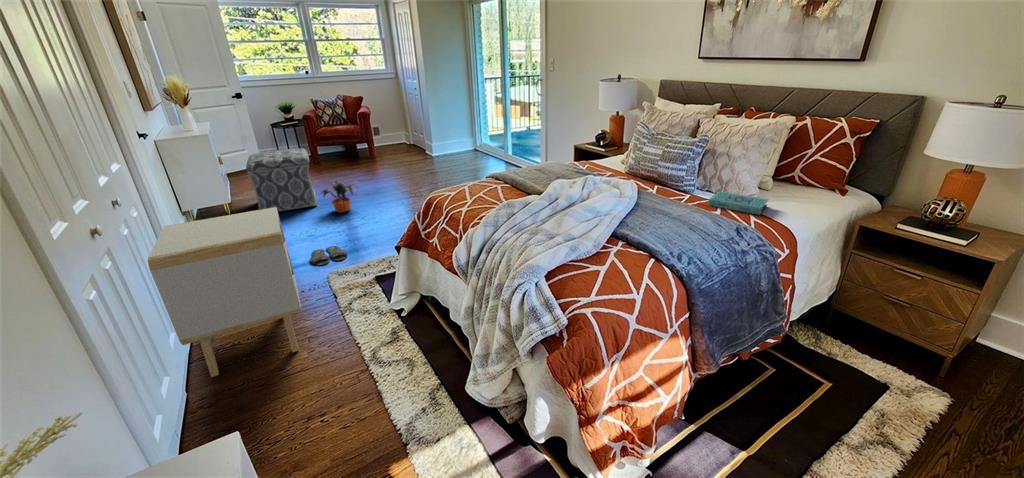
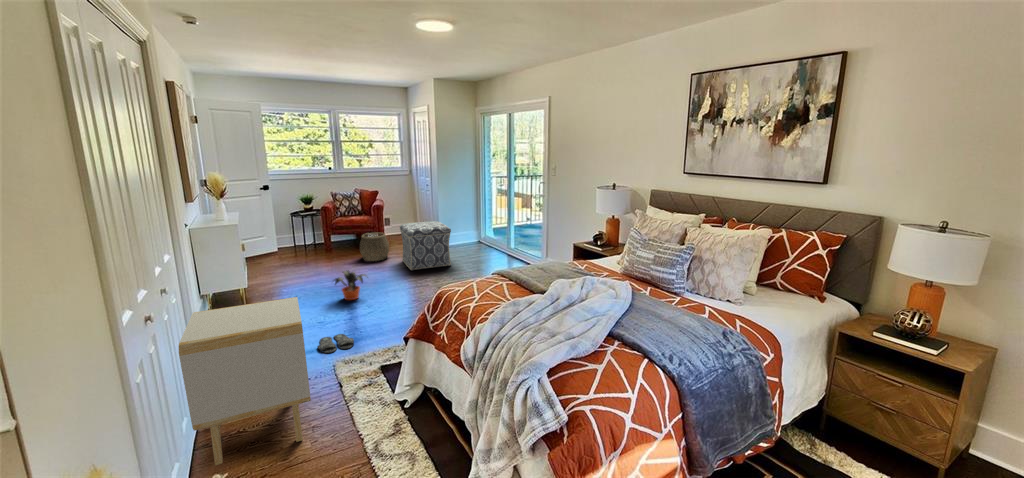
woven basket: none [348,142,380,172] -> present [360,233,389,261]
ottoman: present [246,148,317,211] -> present [400,221,451,271]
book: present [708,191,768,215] -> none [698,295,753,319]

